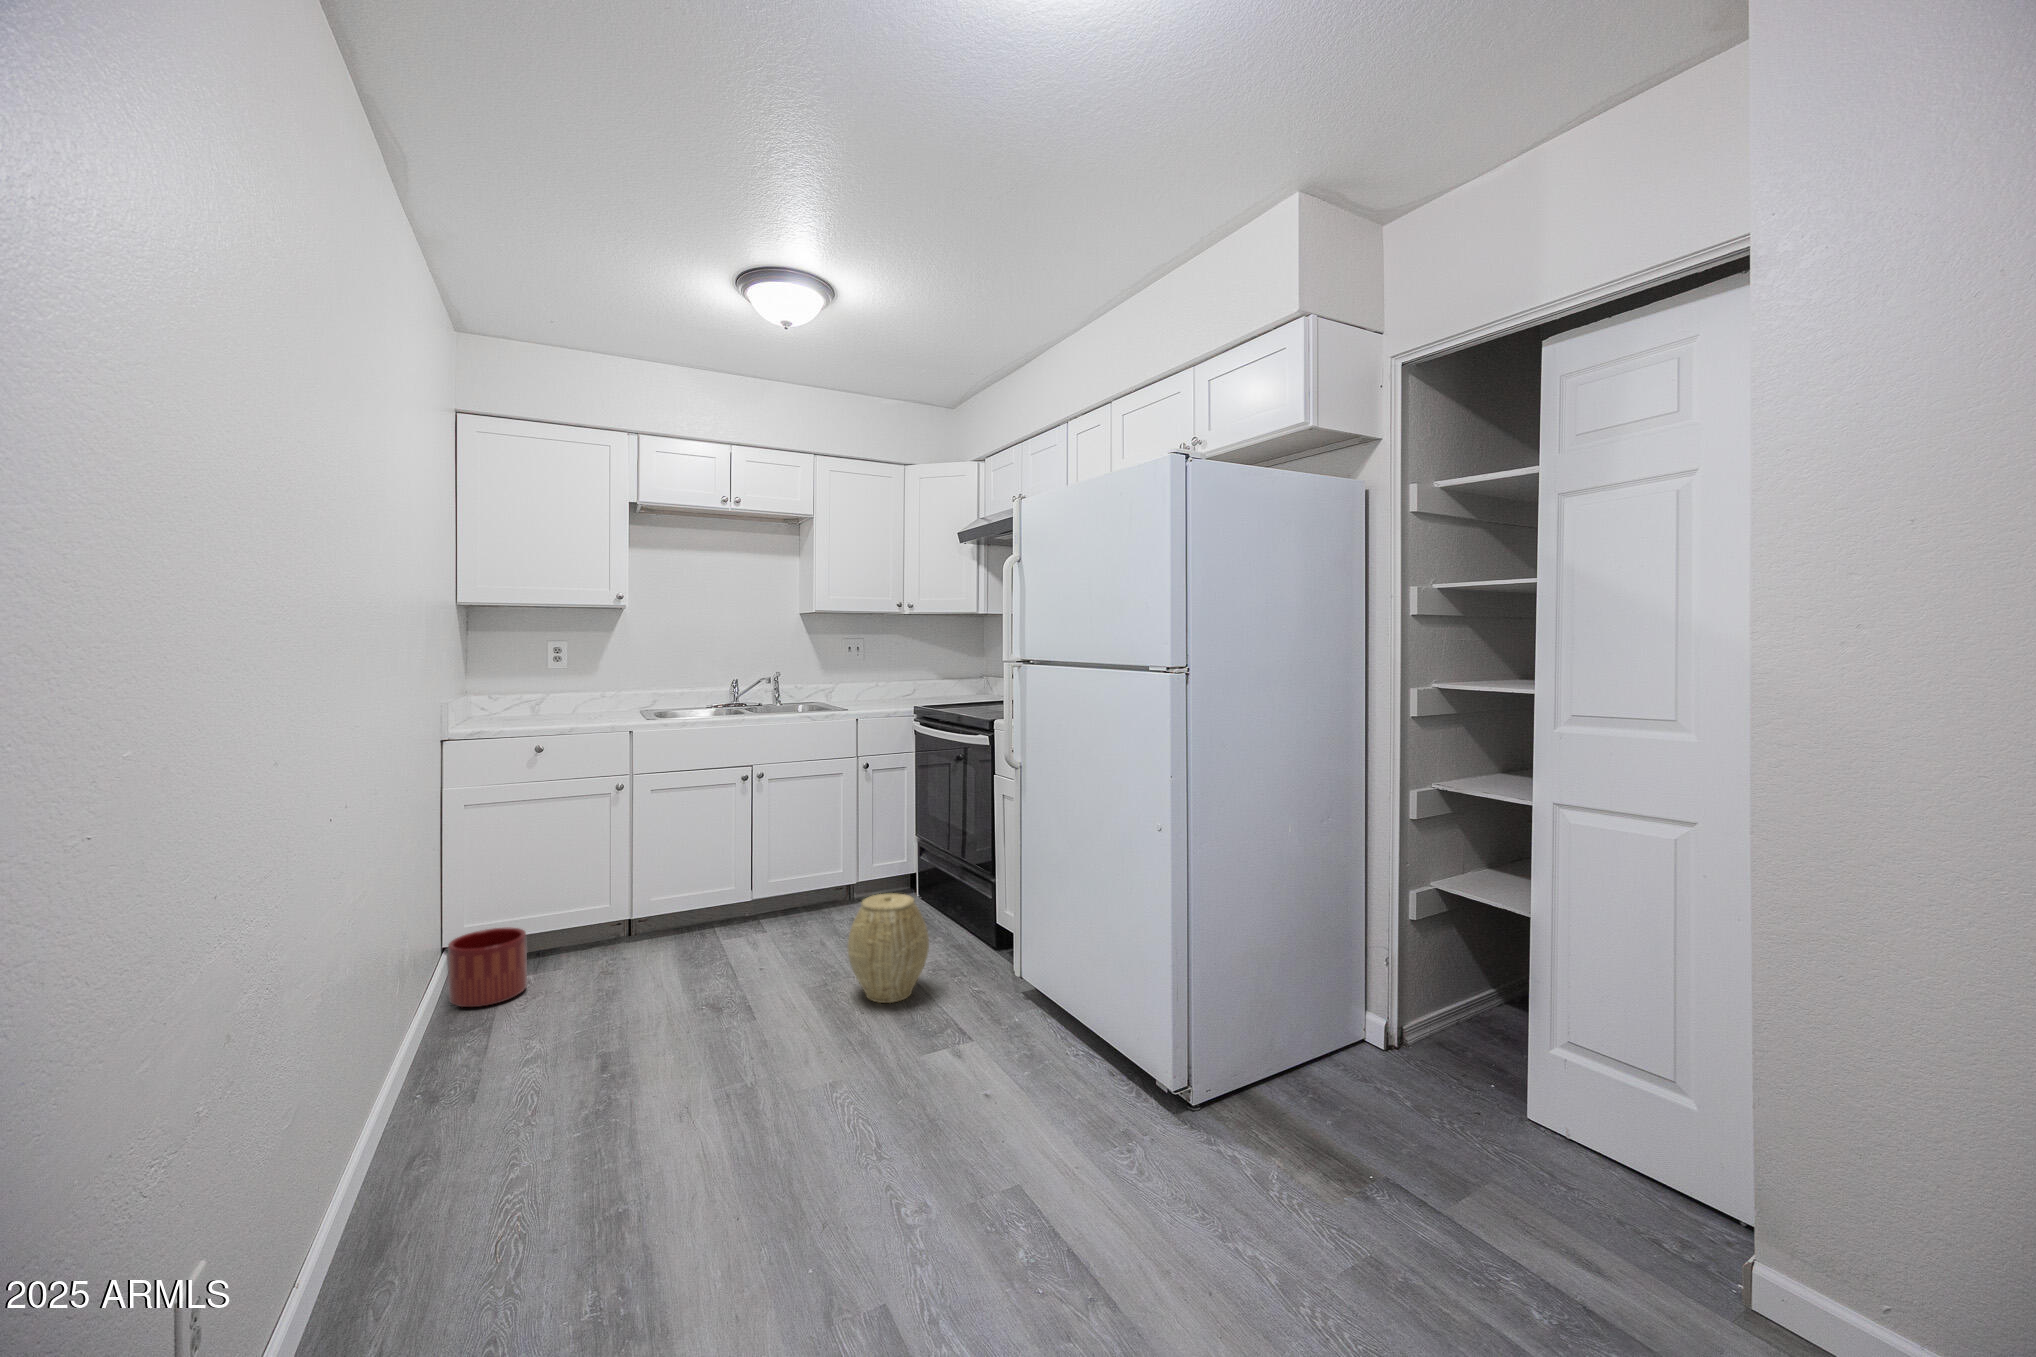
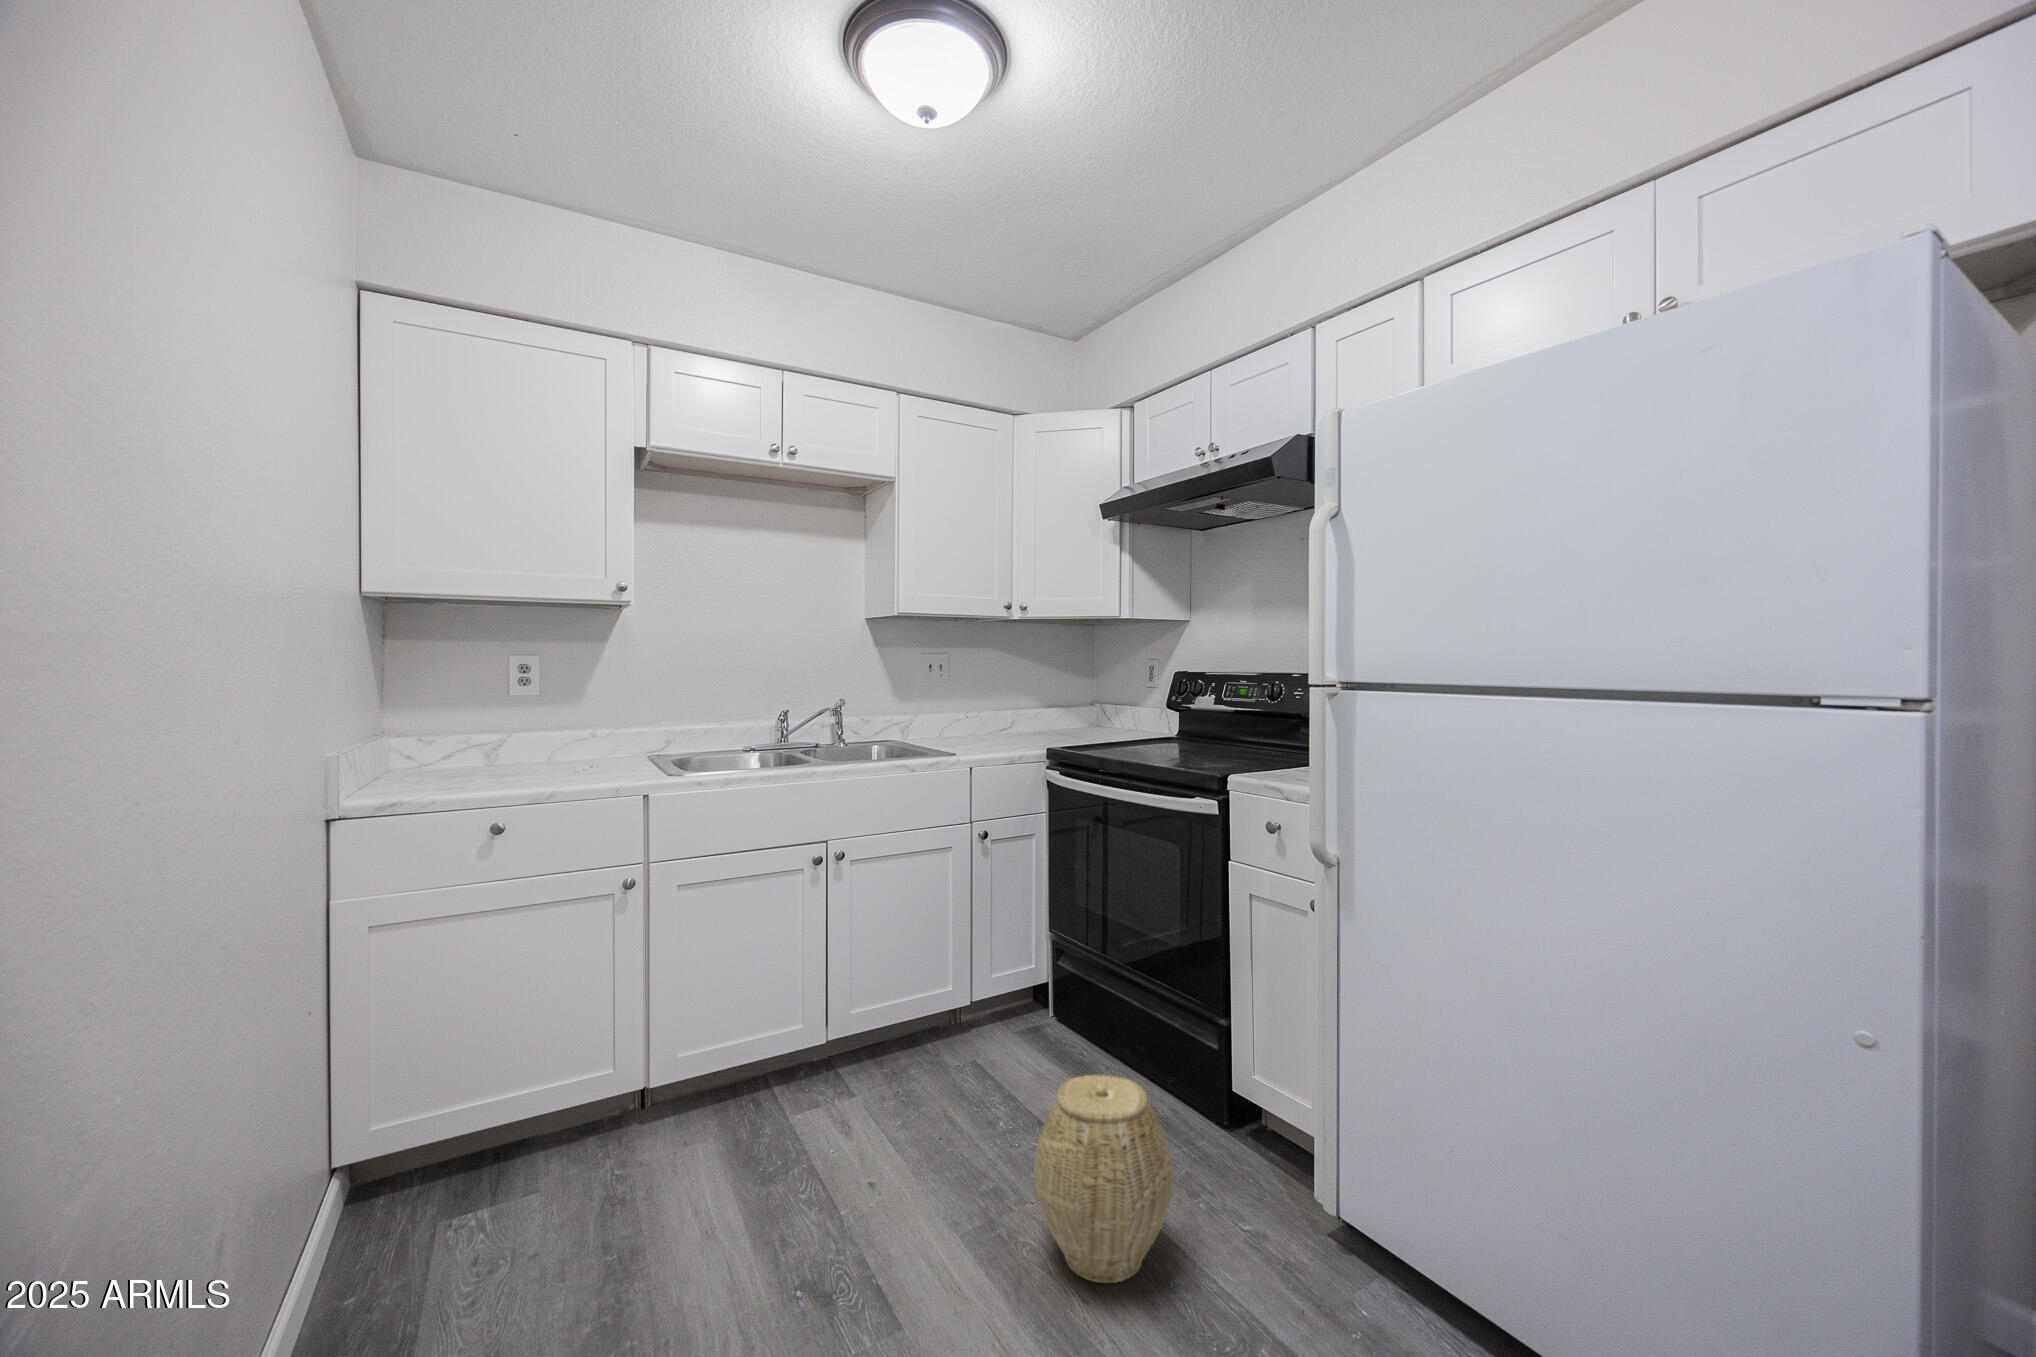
planter: present [448,927,527,1007] -> none [329,1143,473,1313]

